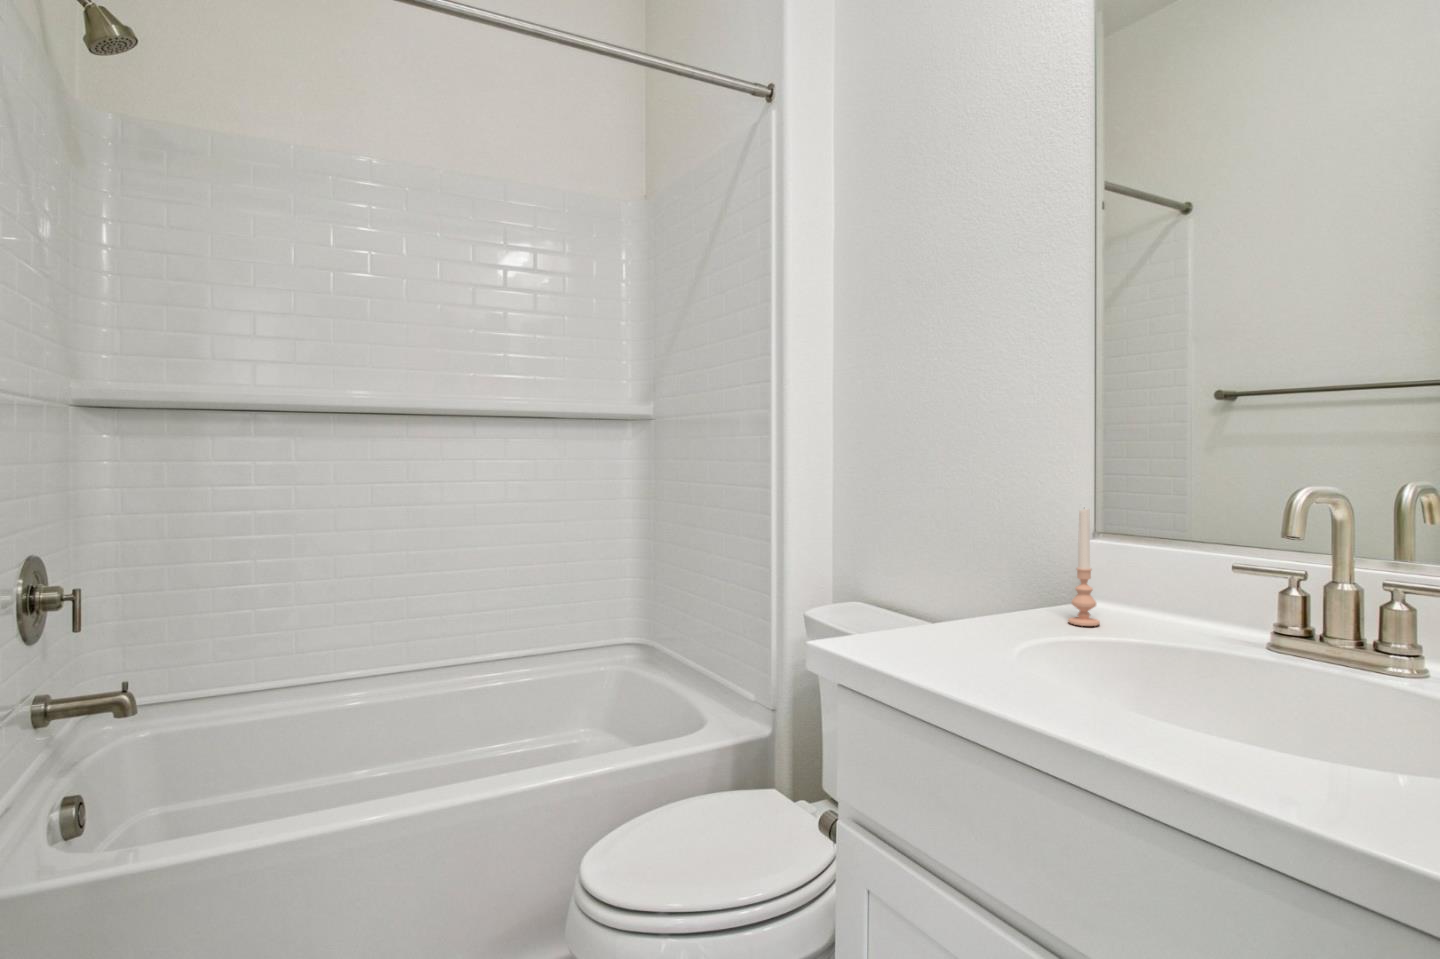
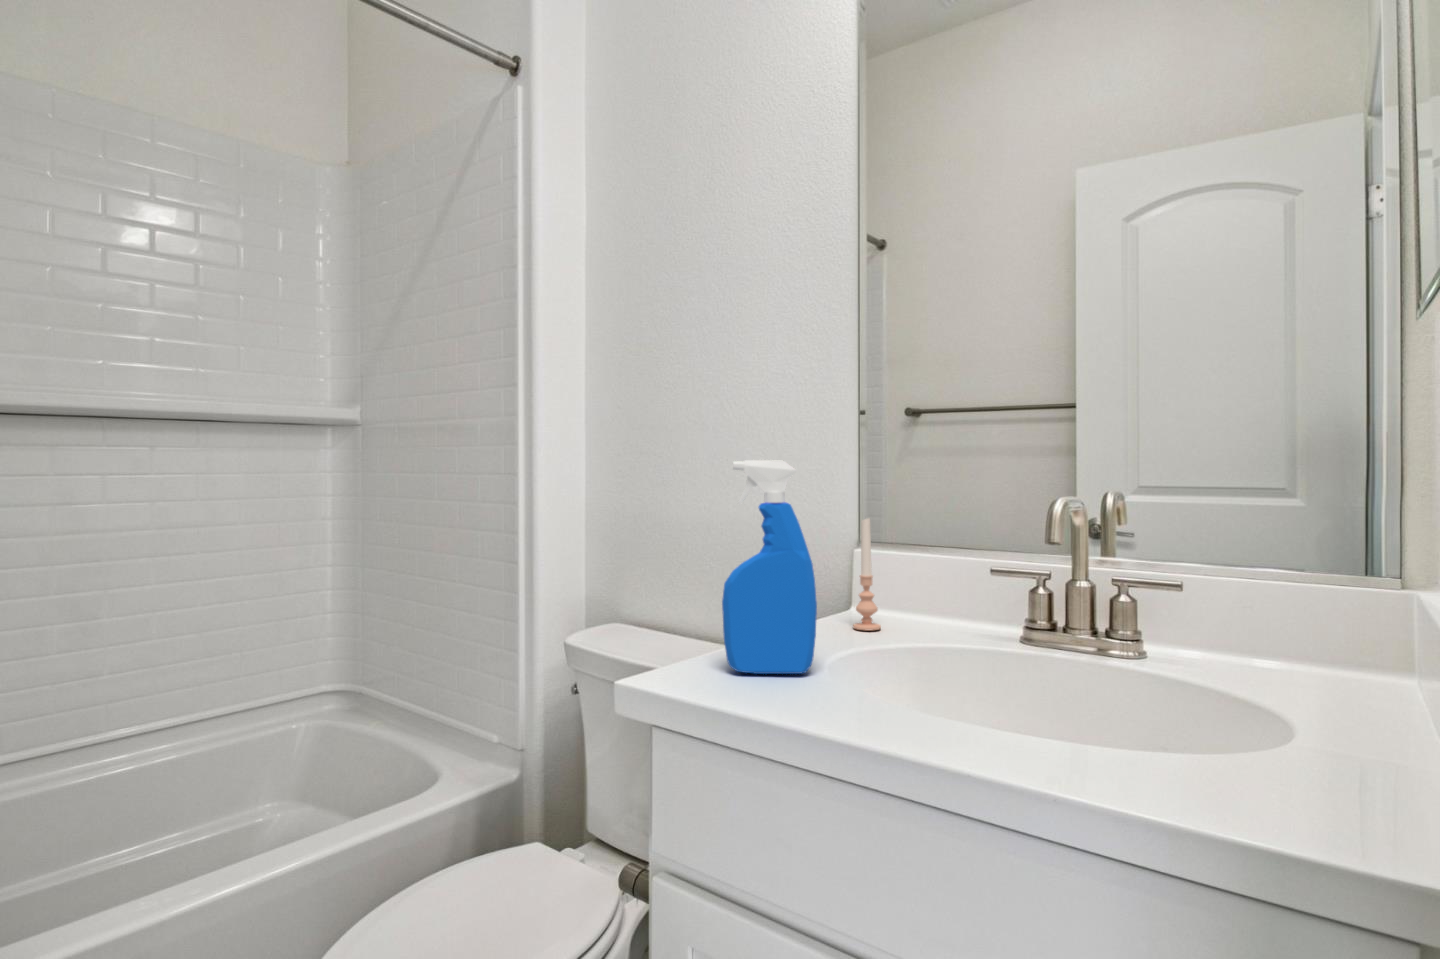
spray bottle: none [931,457,1031,671] -> present [722,460,817,674]

